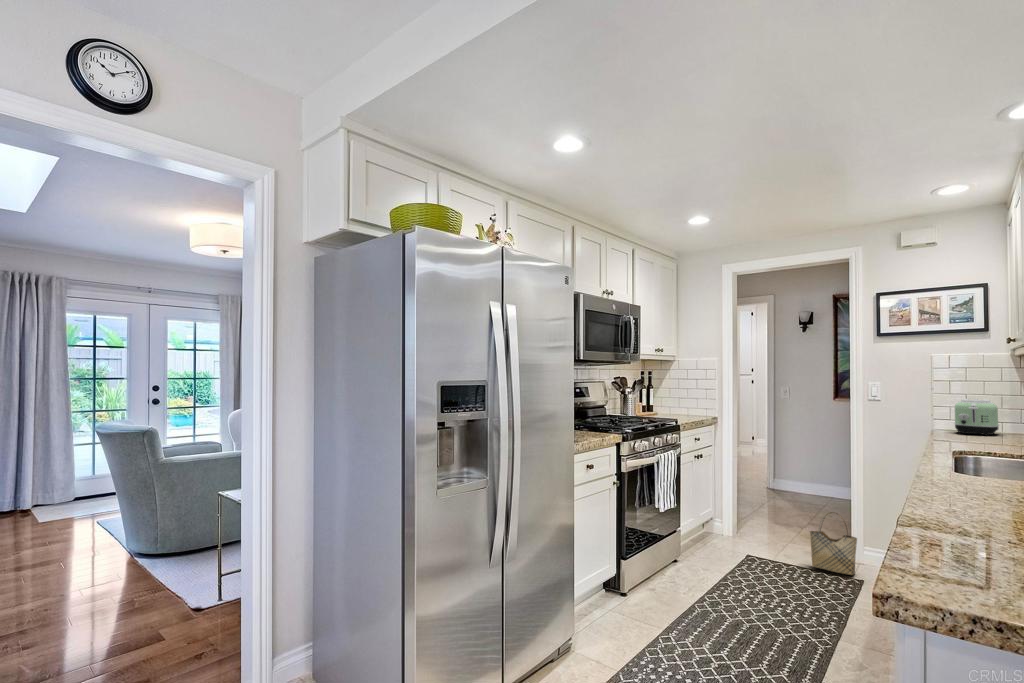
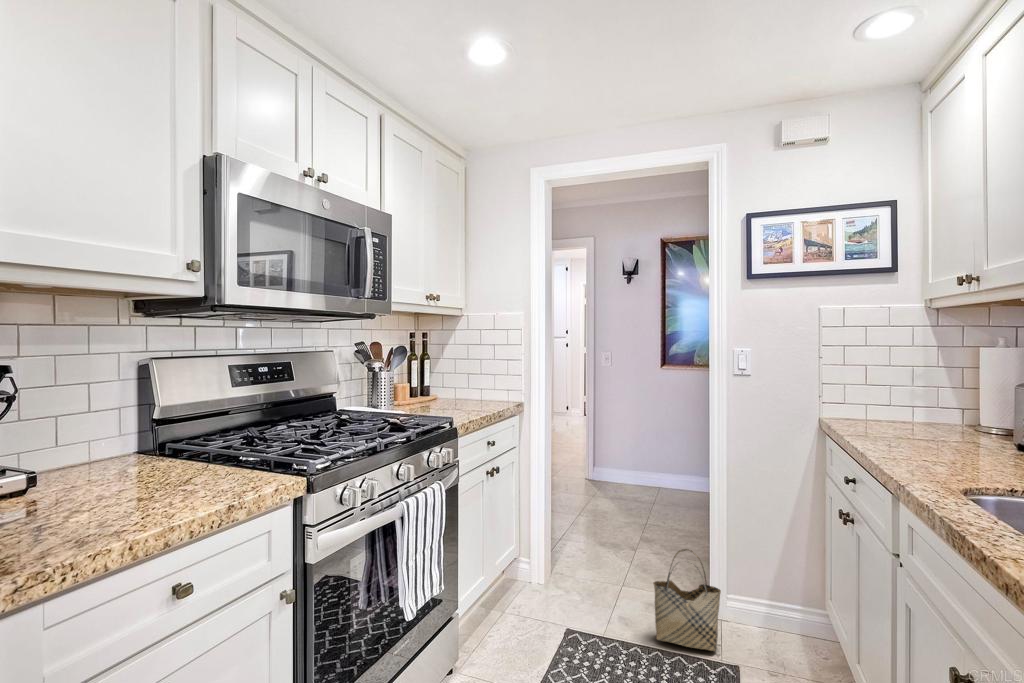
toaster: present [955,399,999,436] -> none [847,371,909,426]

